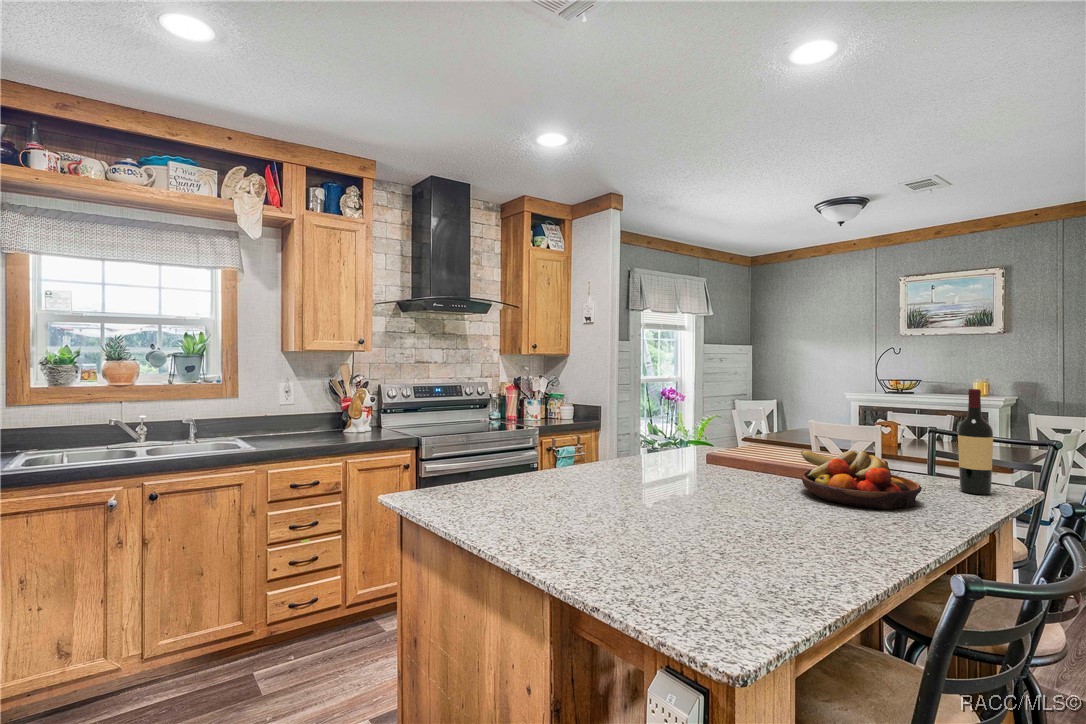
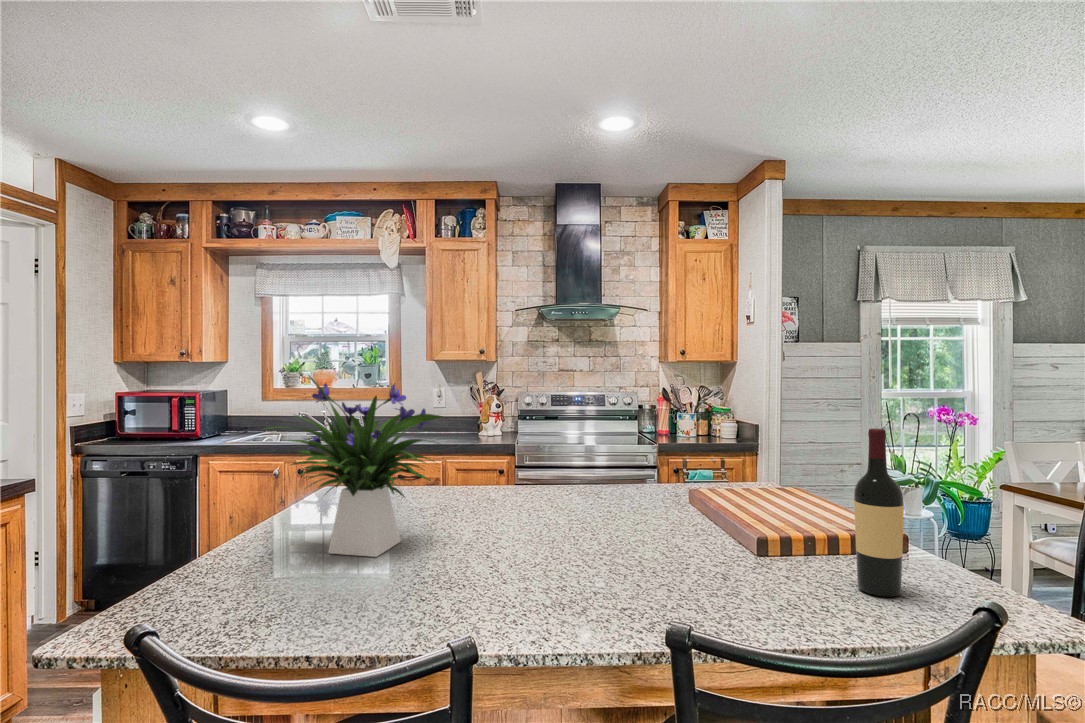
flower arrangement: none [569,354,755,546] -> present [265,376,443,557]
fruit bowl: present [801,450,922,509] -> none [609,493,748,583]

